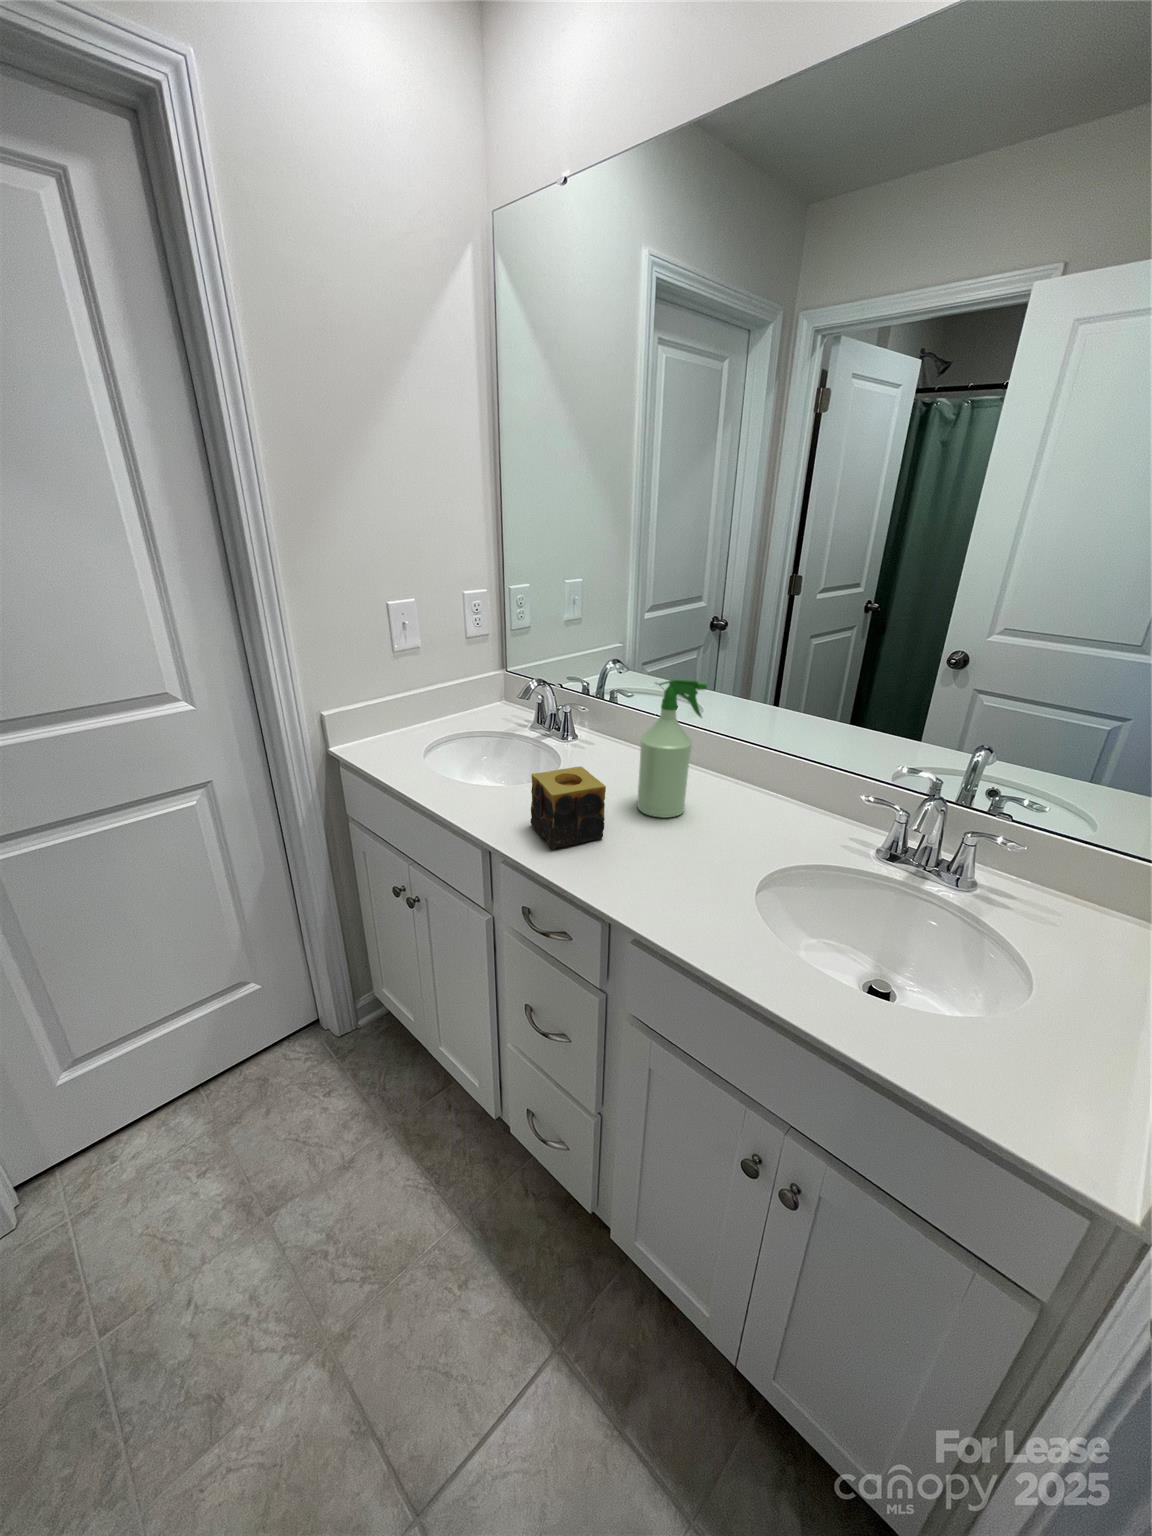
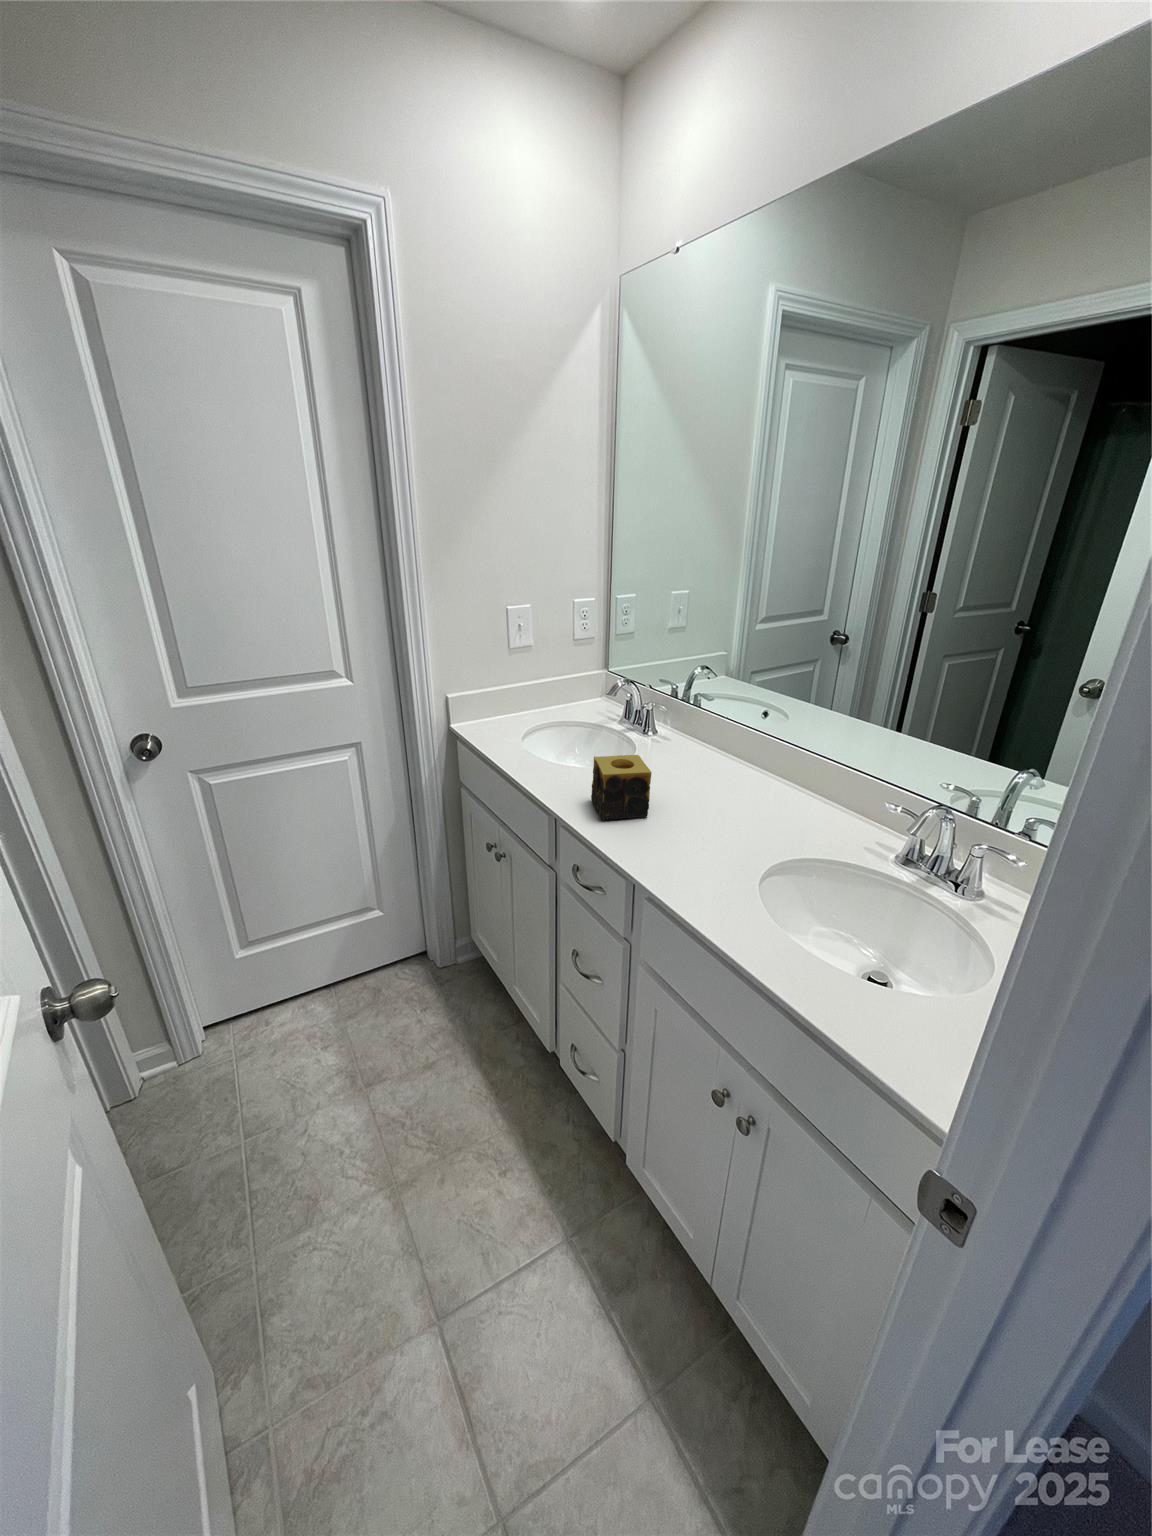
spray bottle: present [637,679,707,818] -> none [688,686,754,807]

